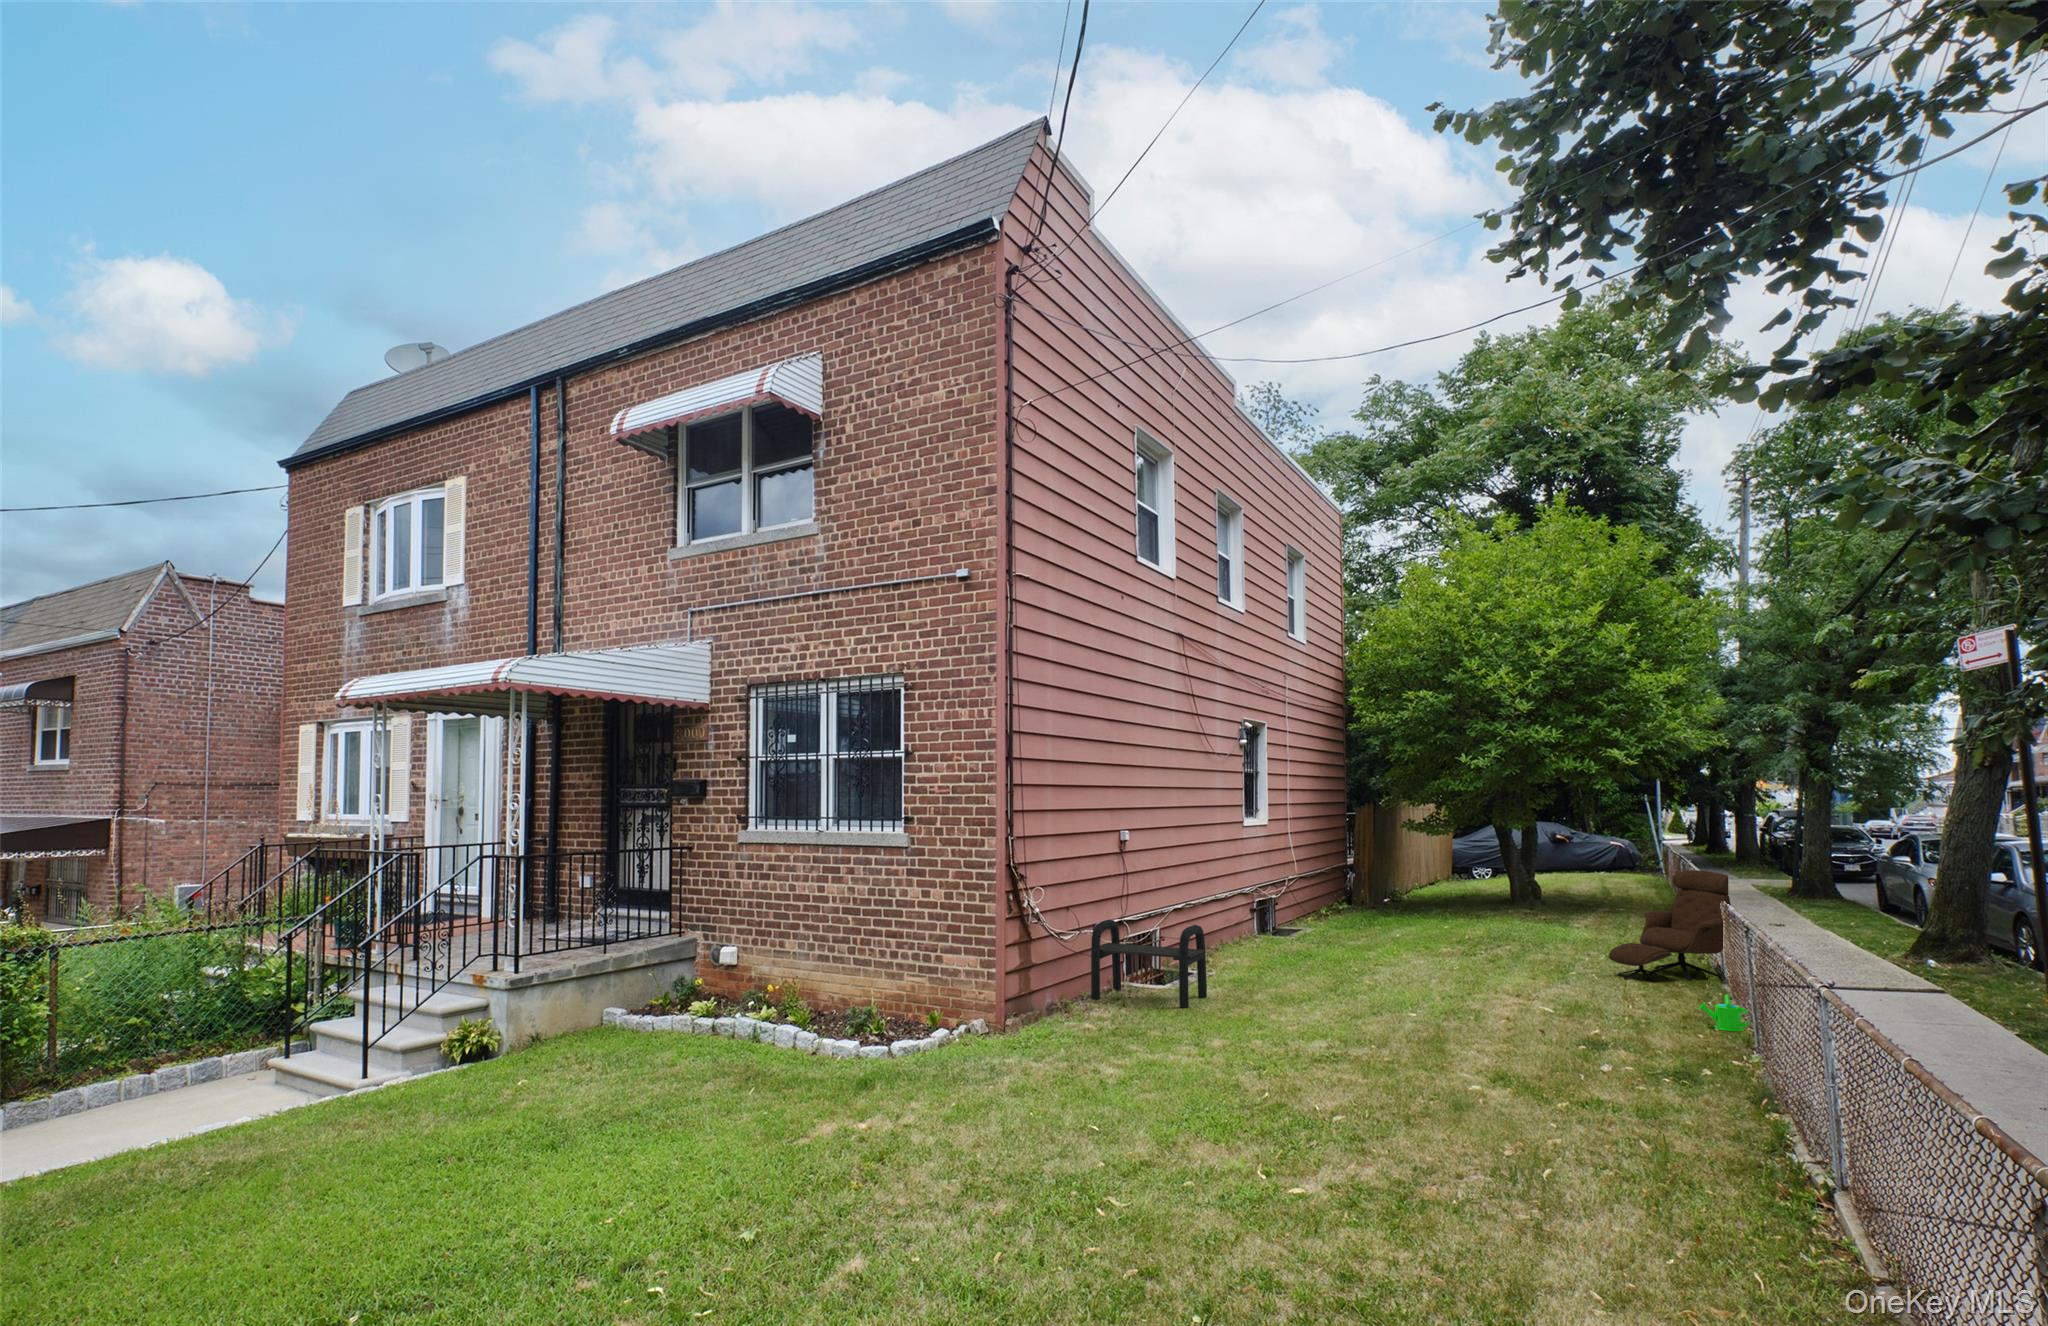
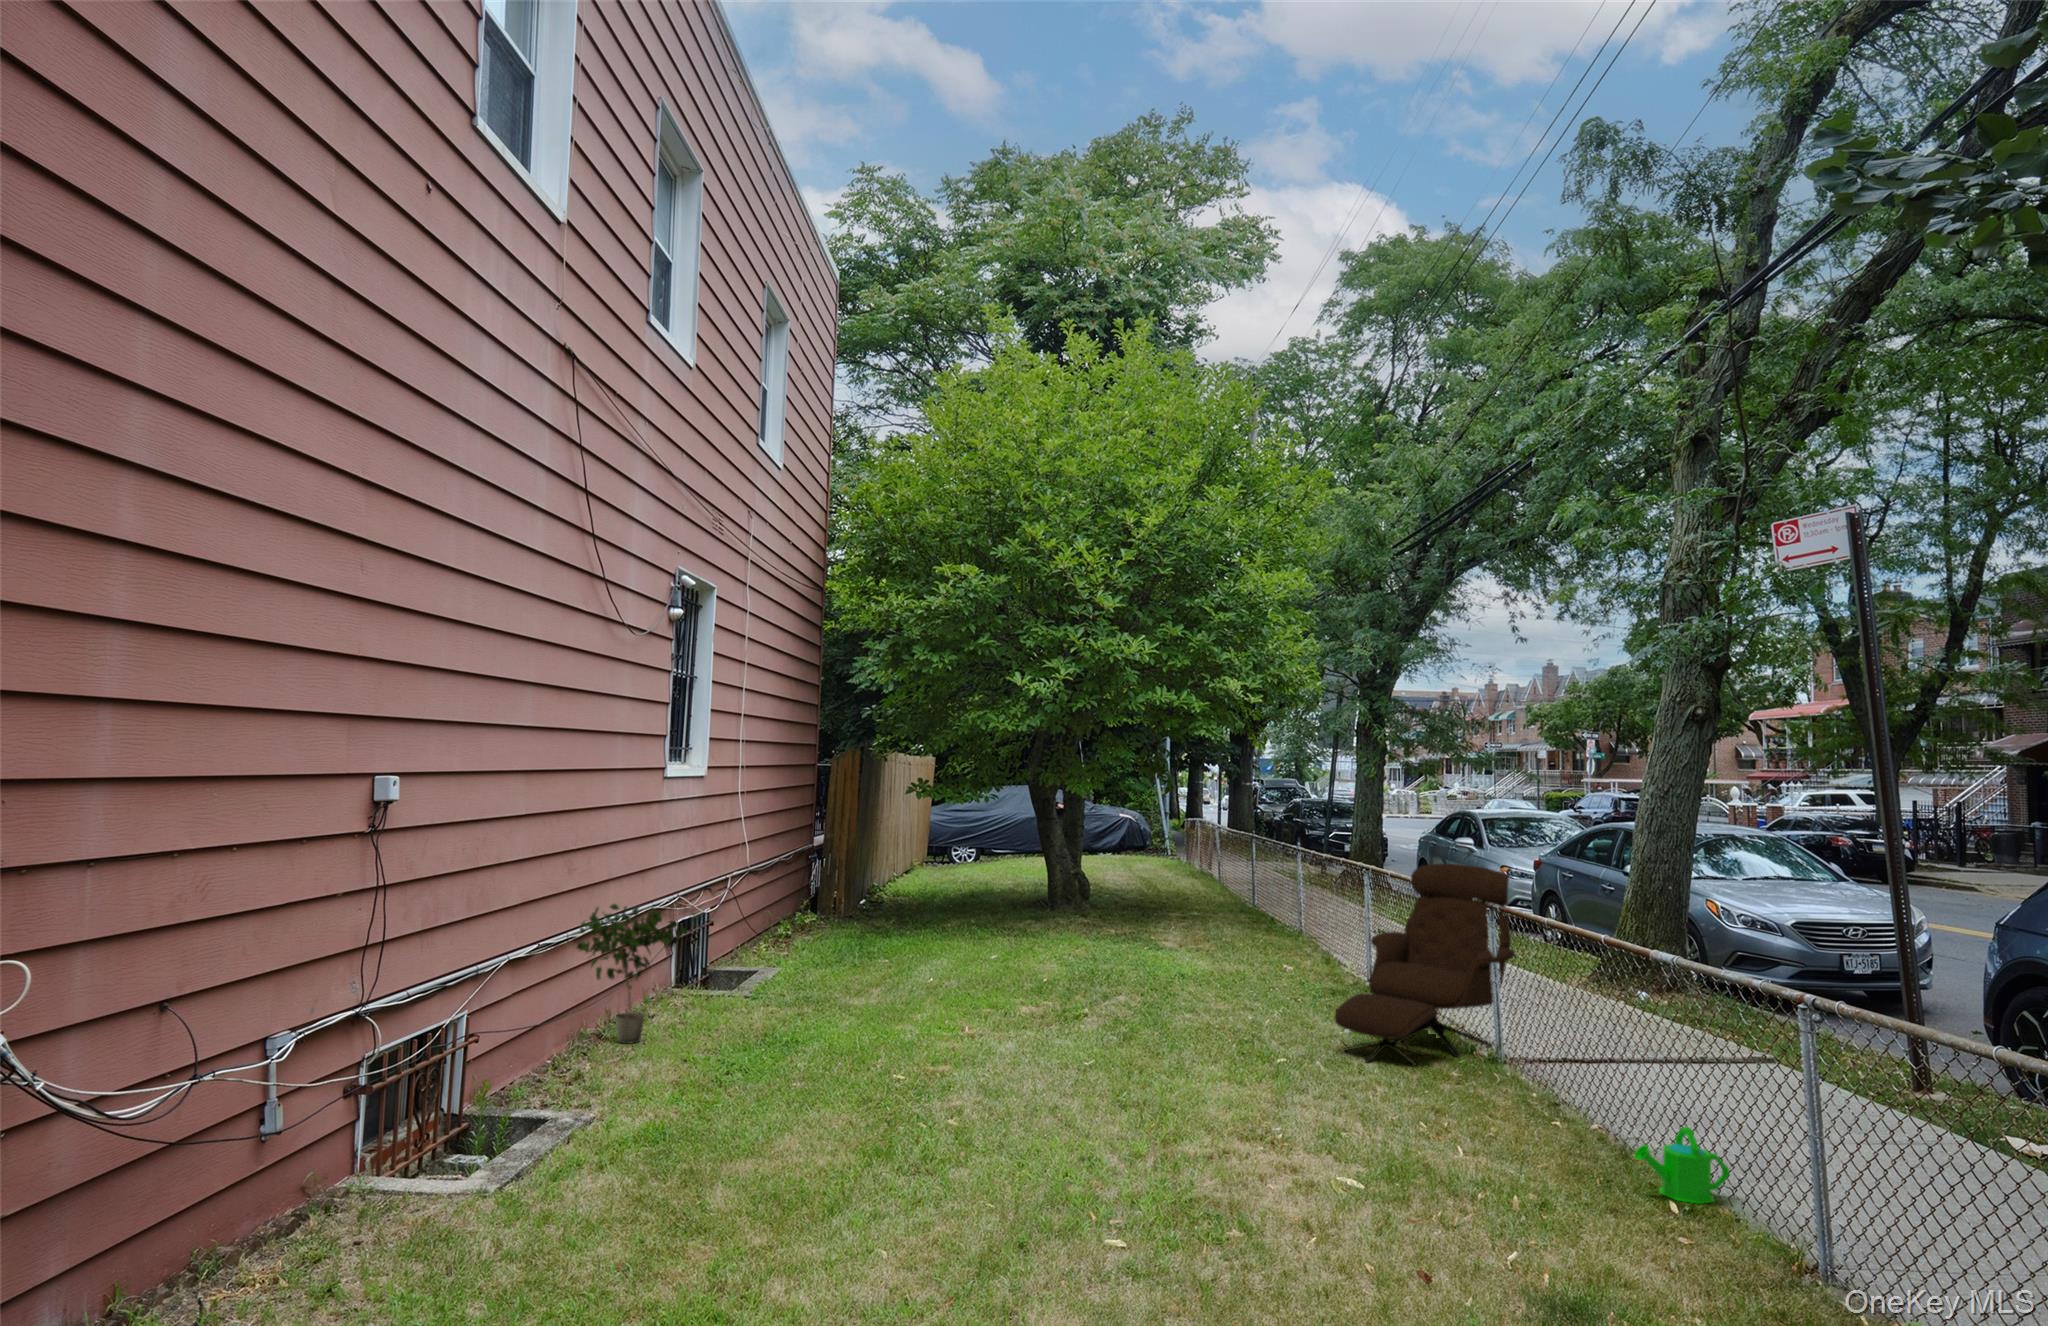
potted plant: none [1203,888,1254,954] -> present [577,904,687,1044]
bench: present [1091,919,1207,1008] -> none [229,1020,590,1277]

